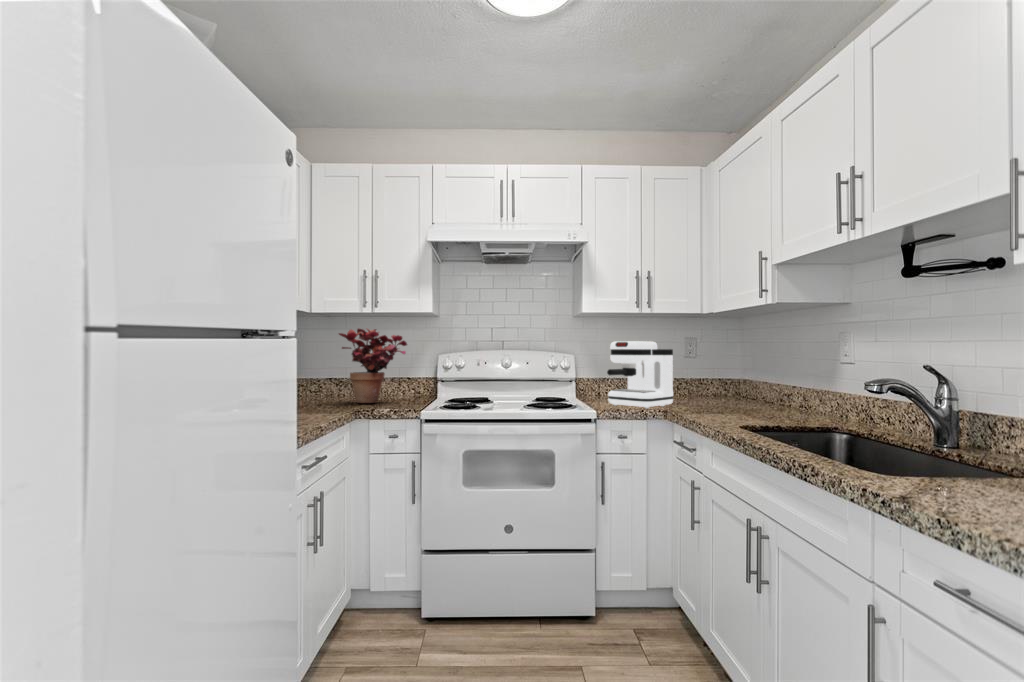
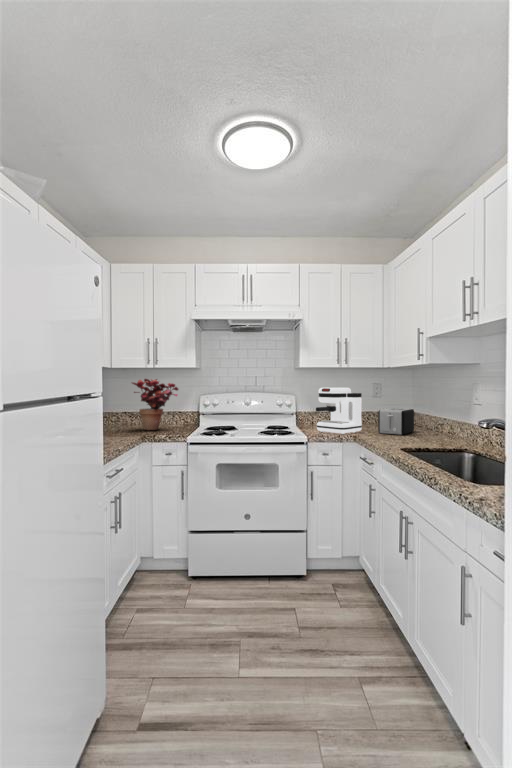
toaster: none [698,372,748,409] -> present [378,408,414,435]

